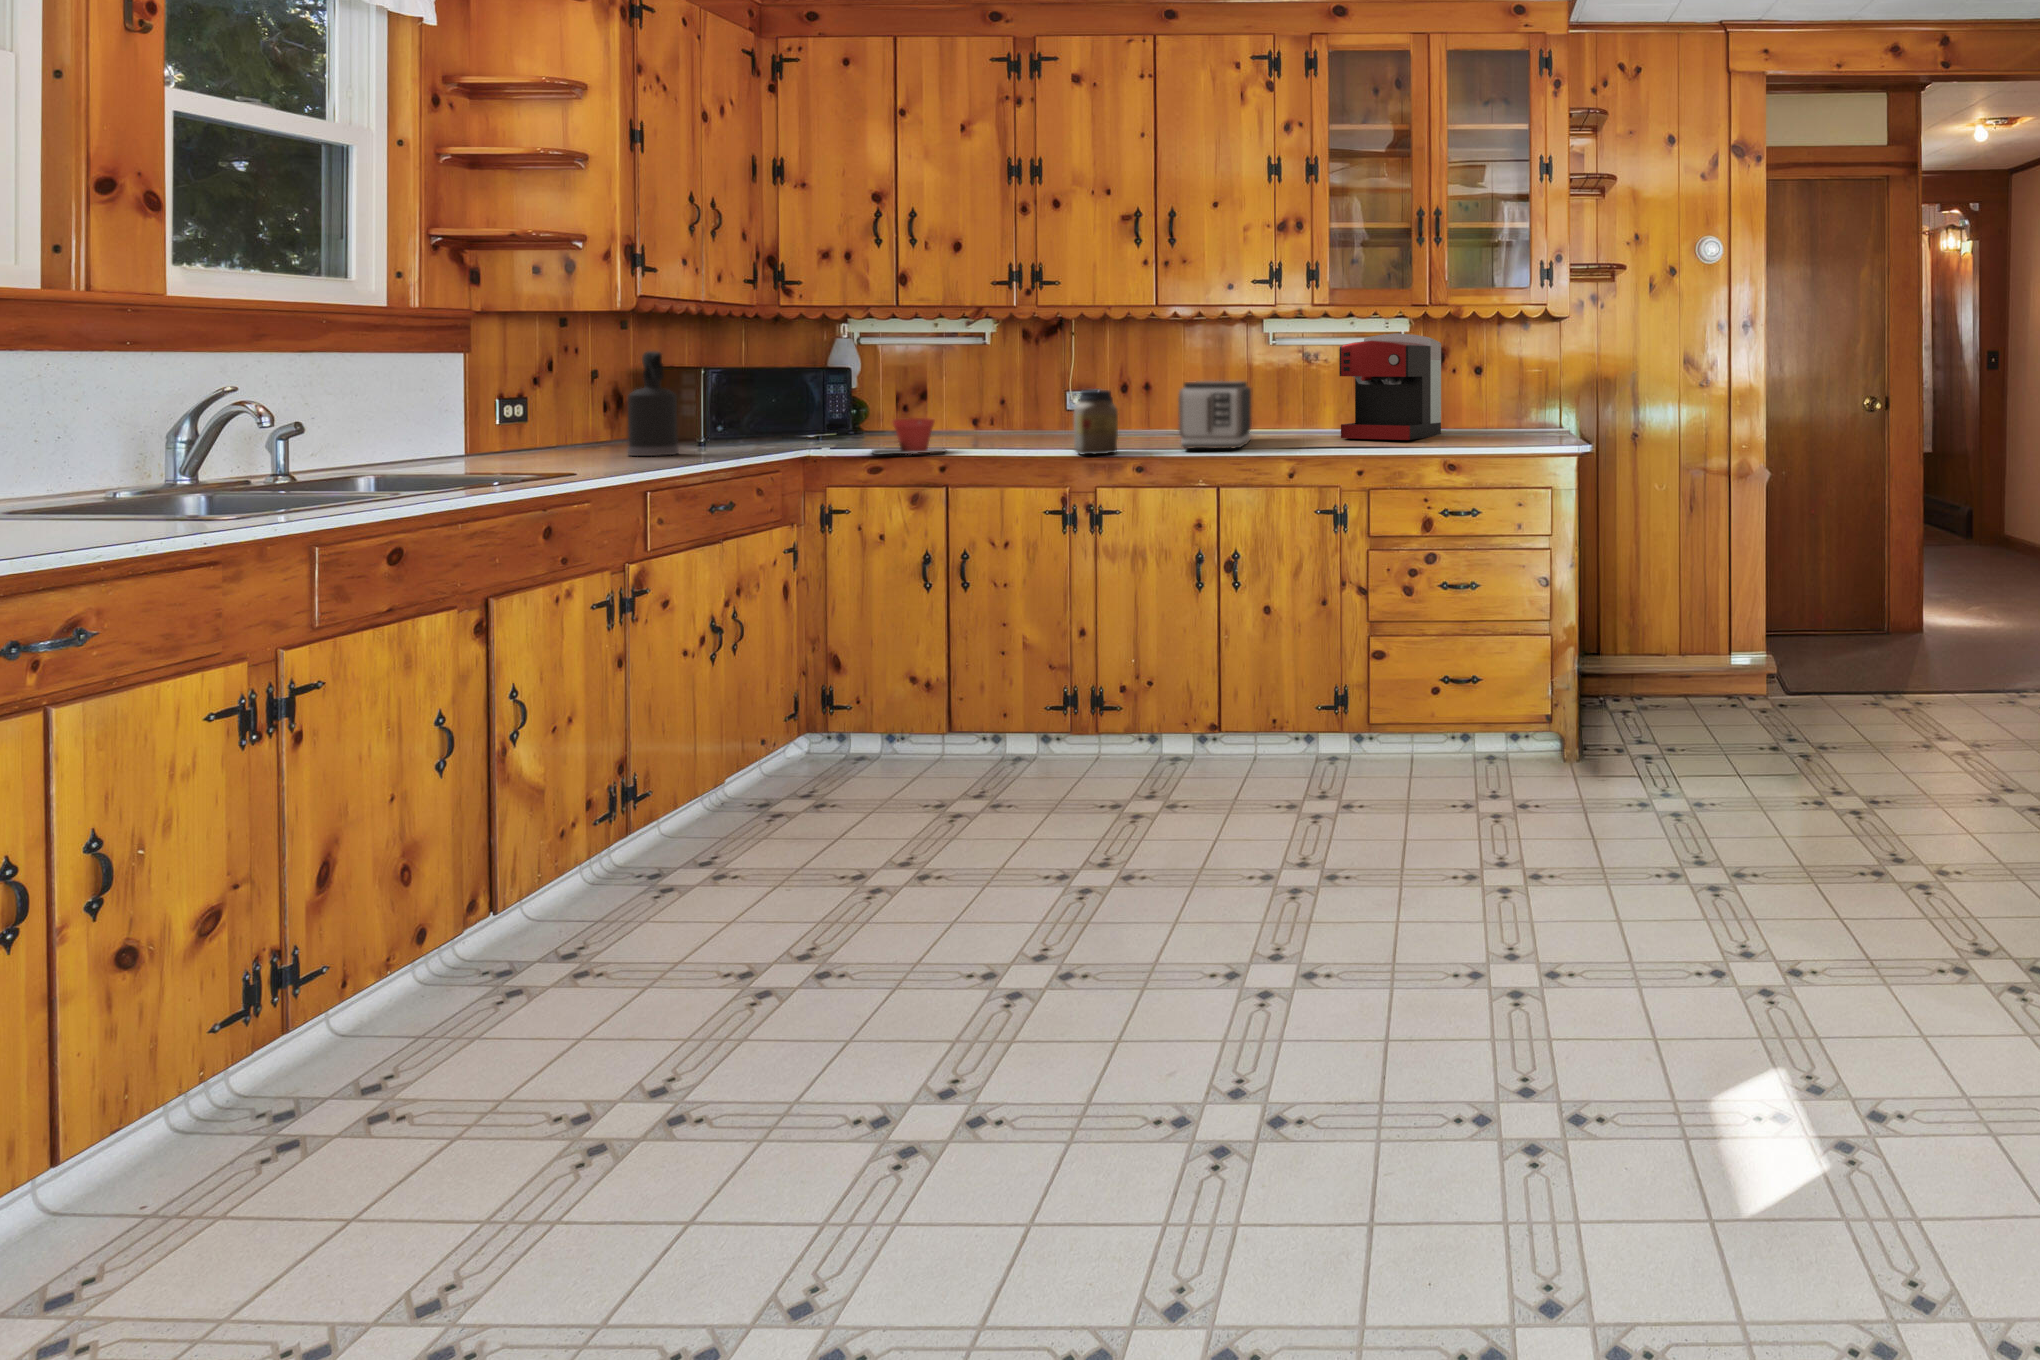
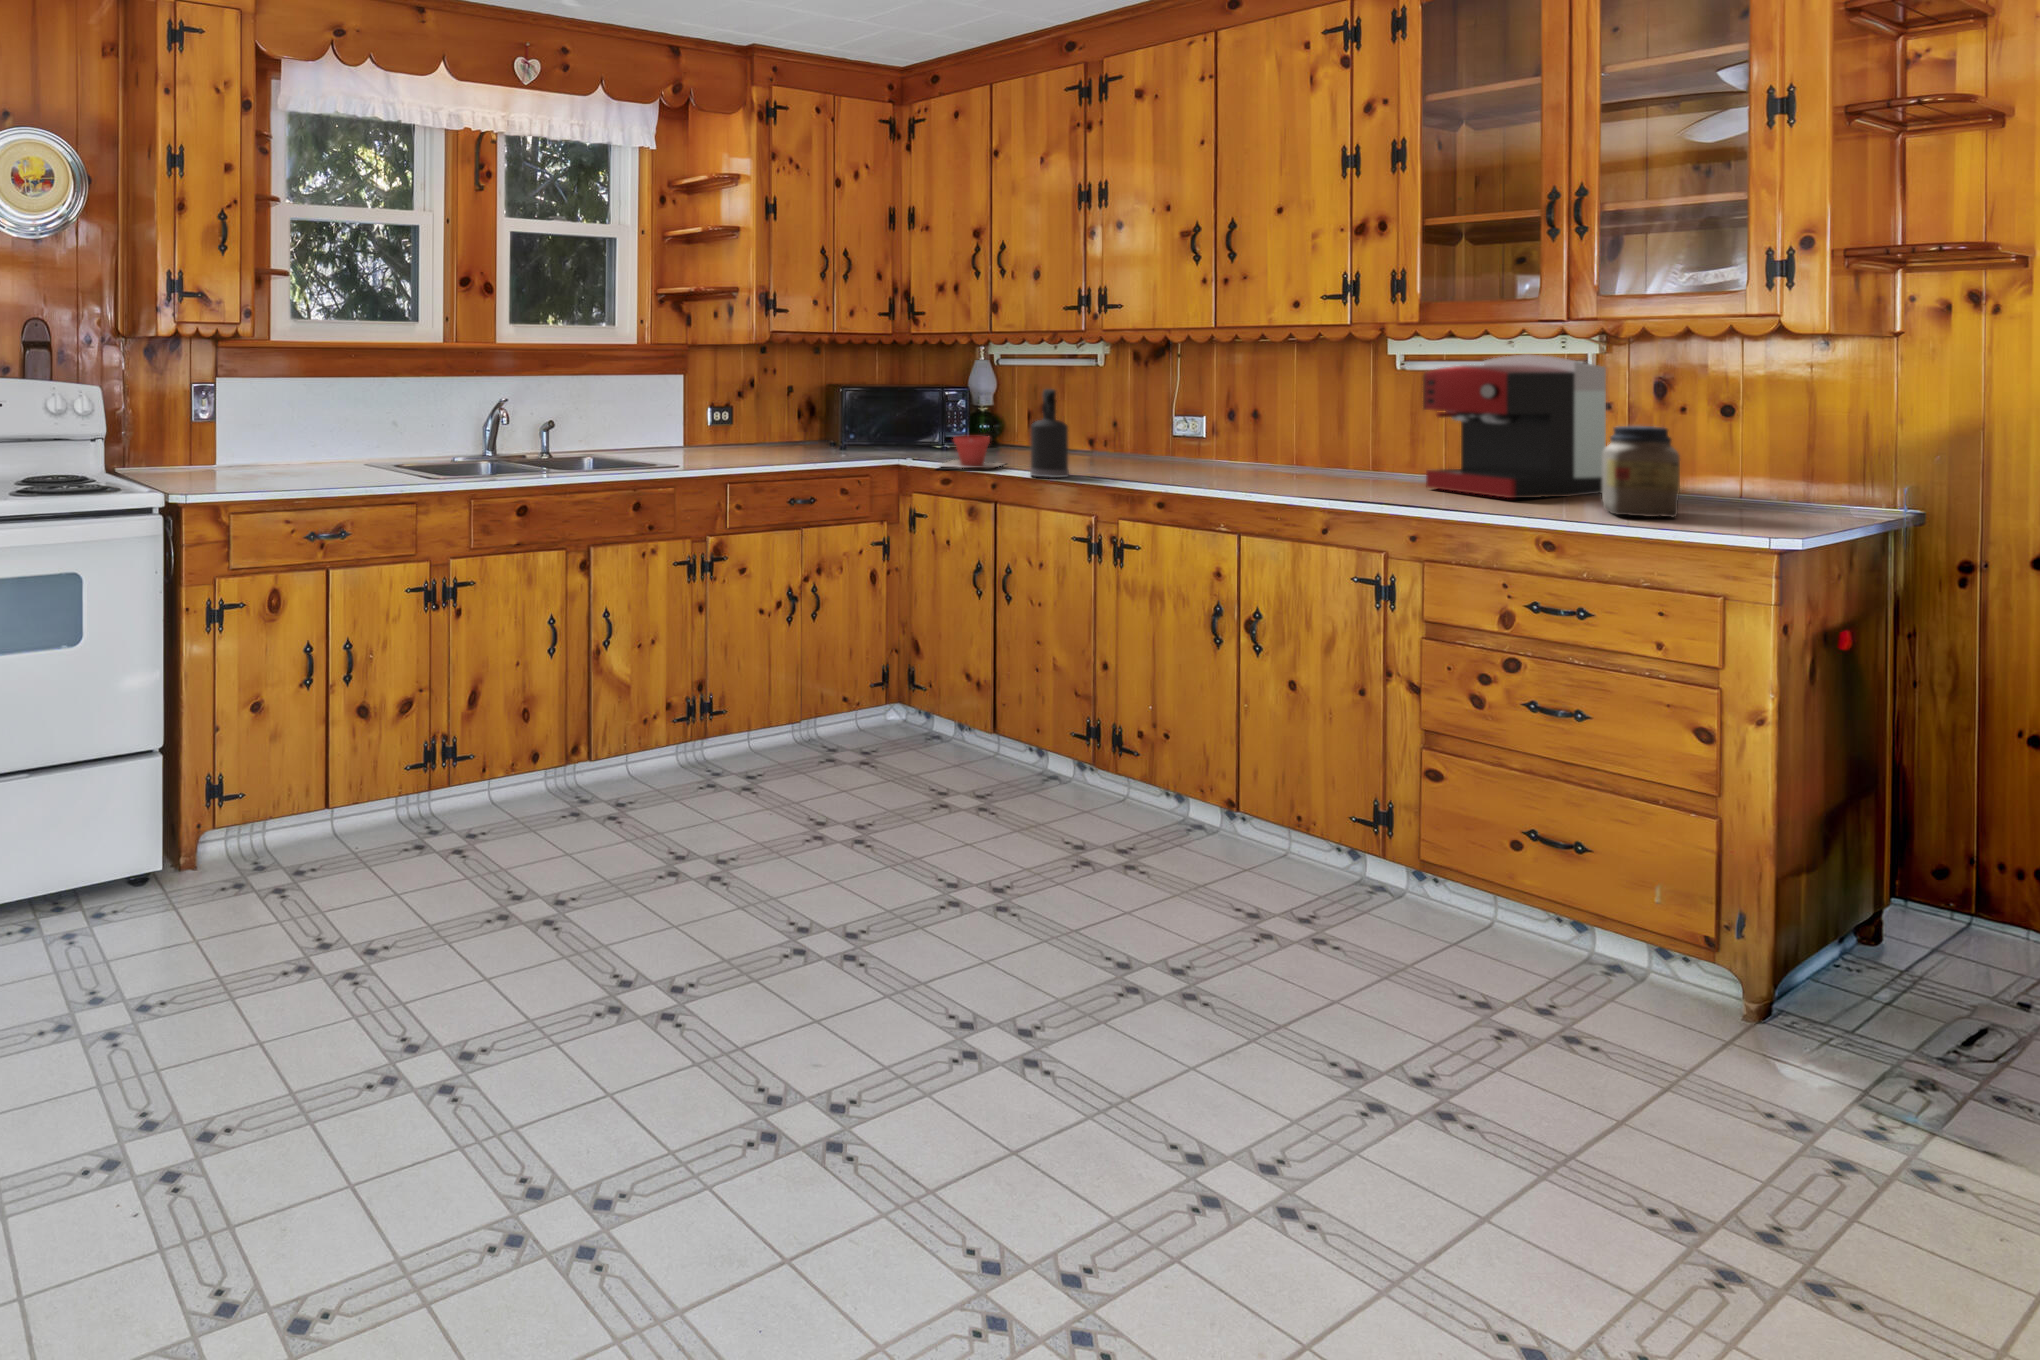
spray bottle: present [628,351,679,456] -> present [1030,389,1069,478]
toaster: present [1178,381,1252,448] -> none [1193,410,1315,489]
jar: present [1074,390,1118,454] -> present [1602,426,1680,517]

